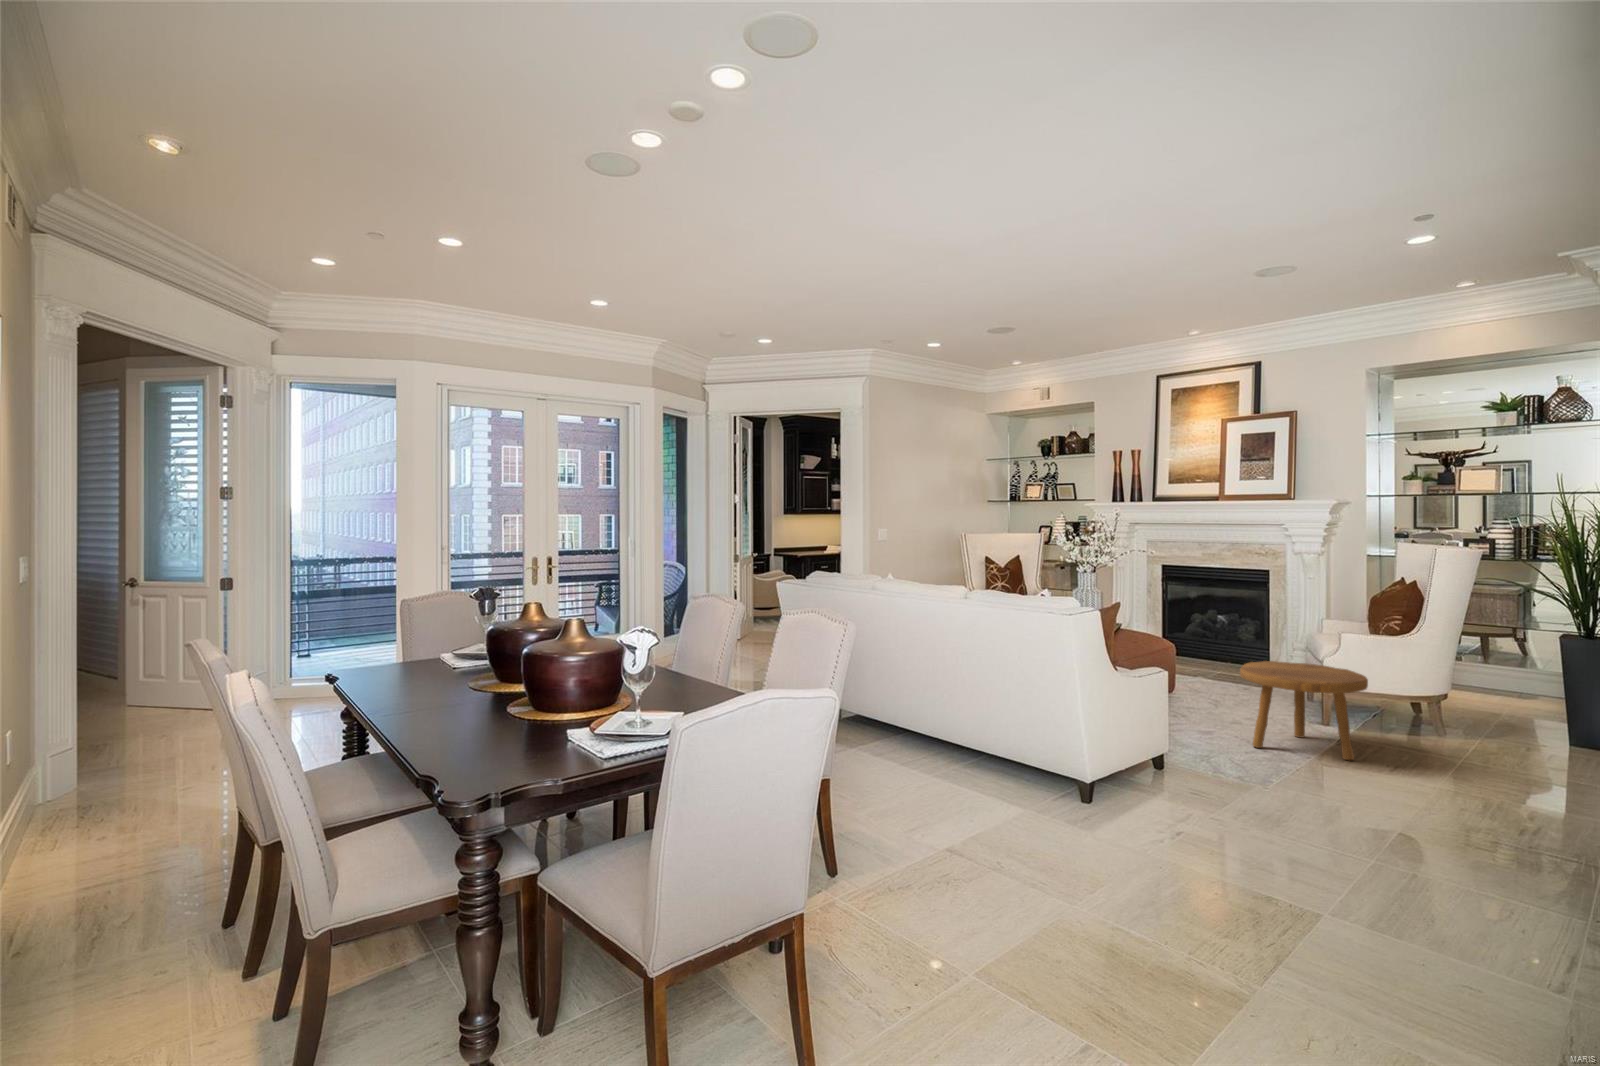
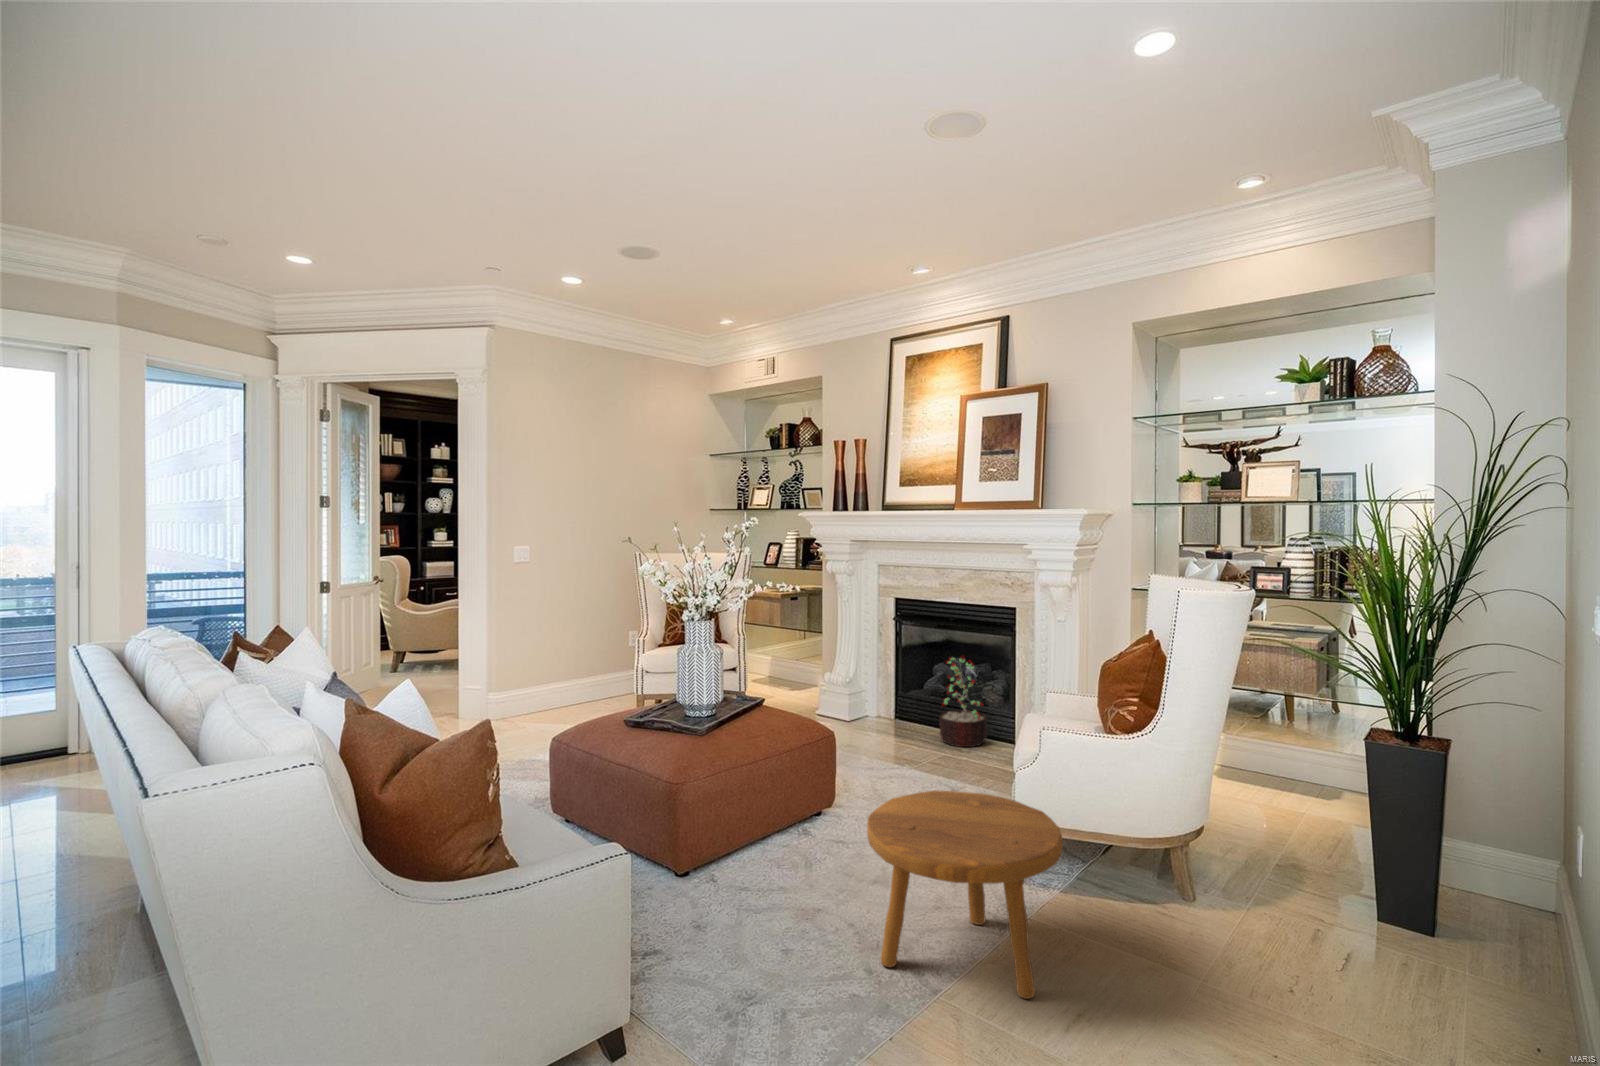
decorative plant: none [1205,605,1244,668] -> present [939,658,988,747]

